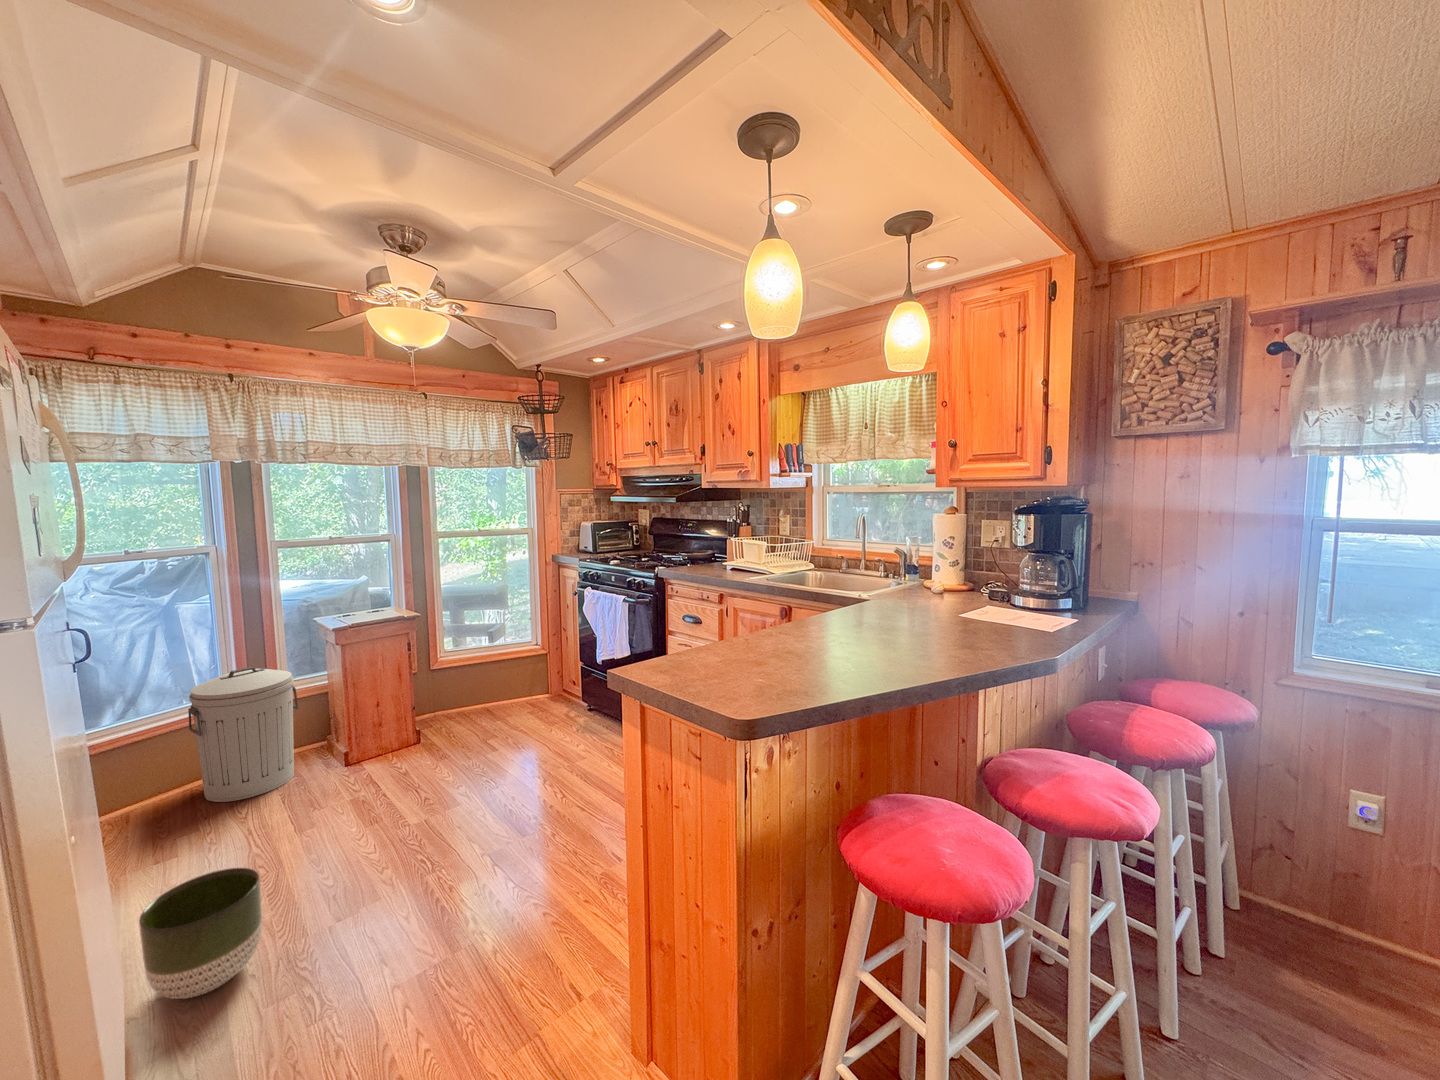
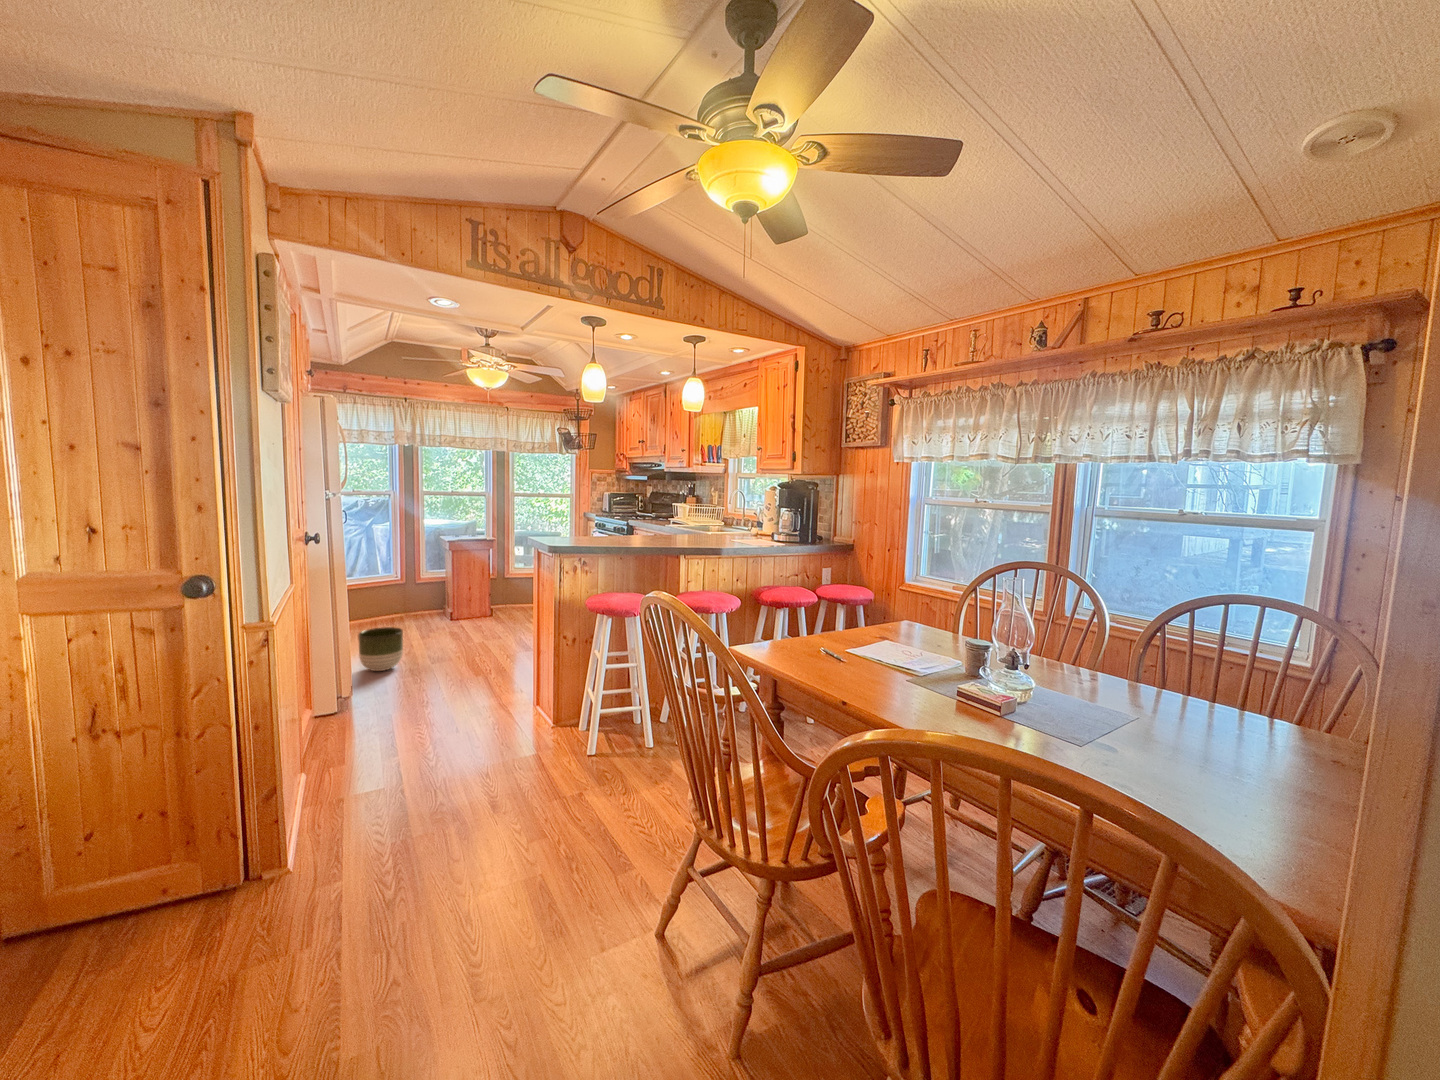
trash can: present [188,667,298,802] -> none [377,558,429,626]

